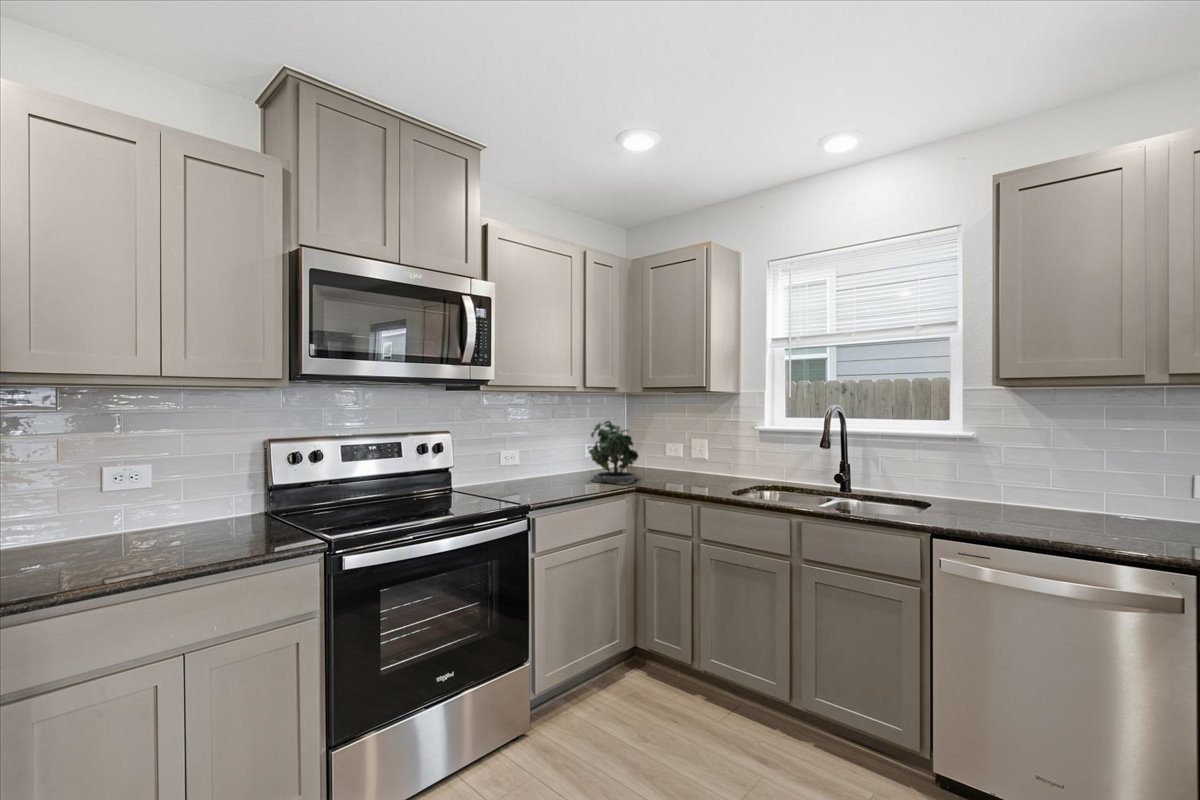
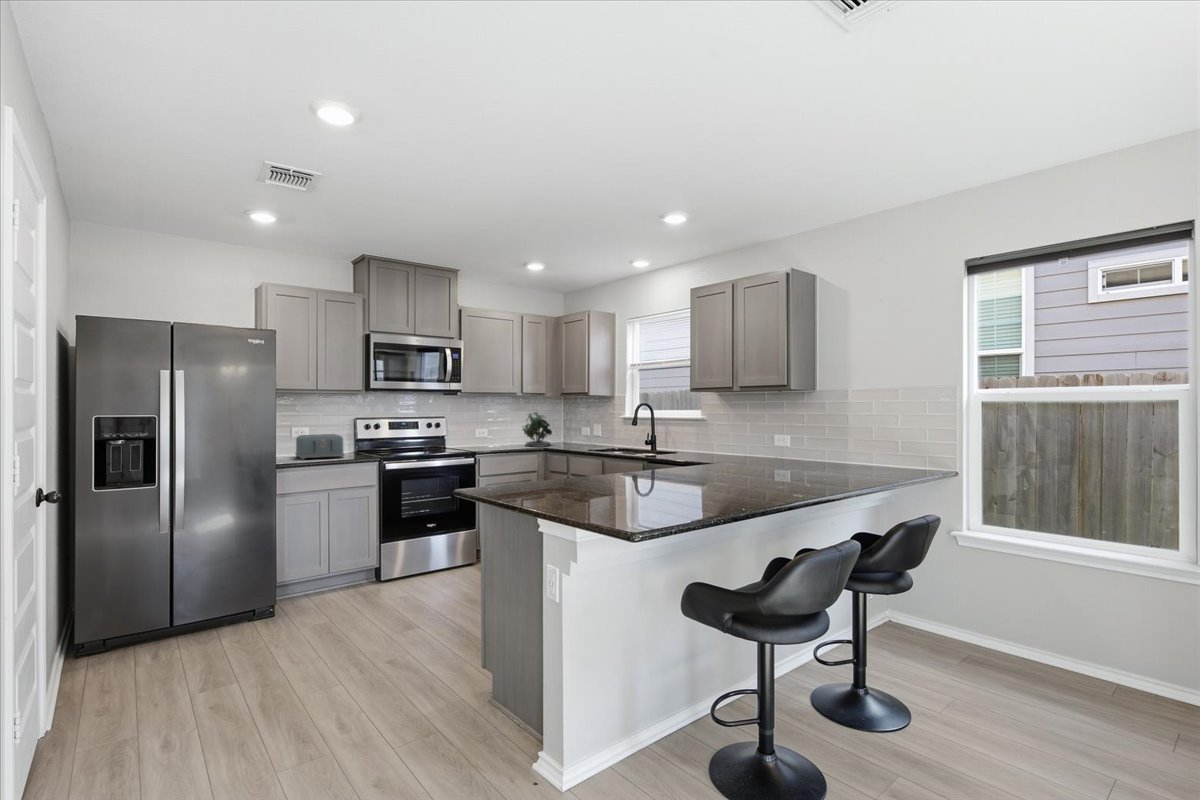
toaster: none [102,481,233,562] -> present [296,434,344,460]

